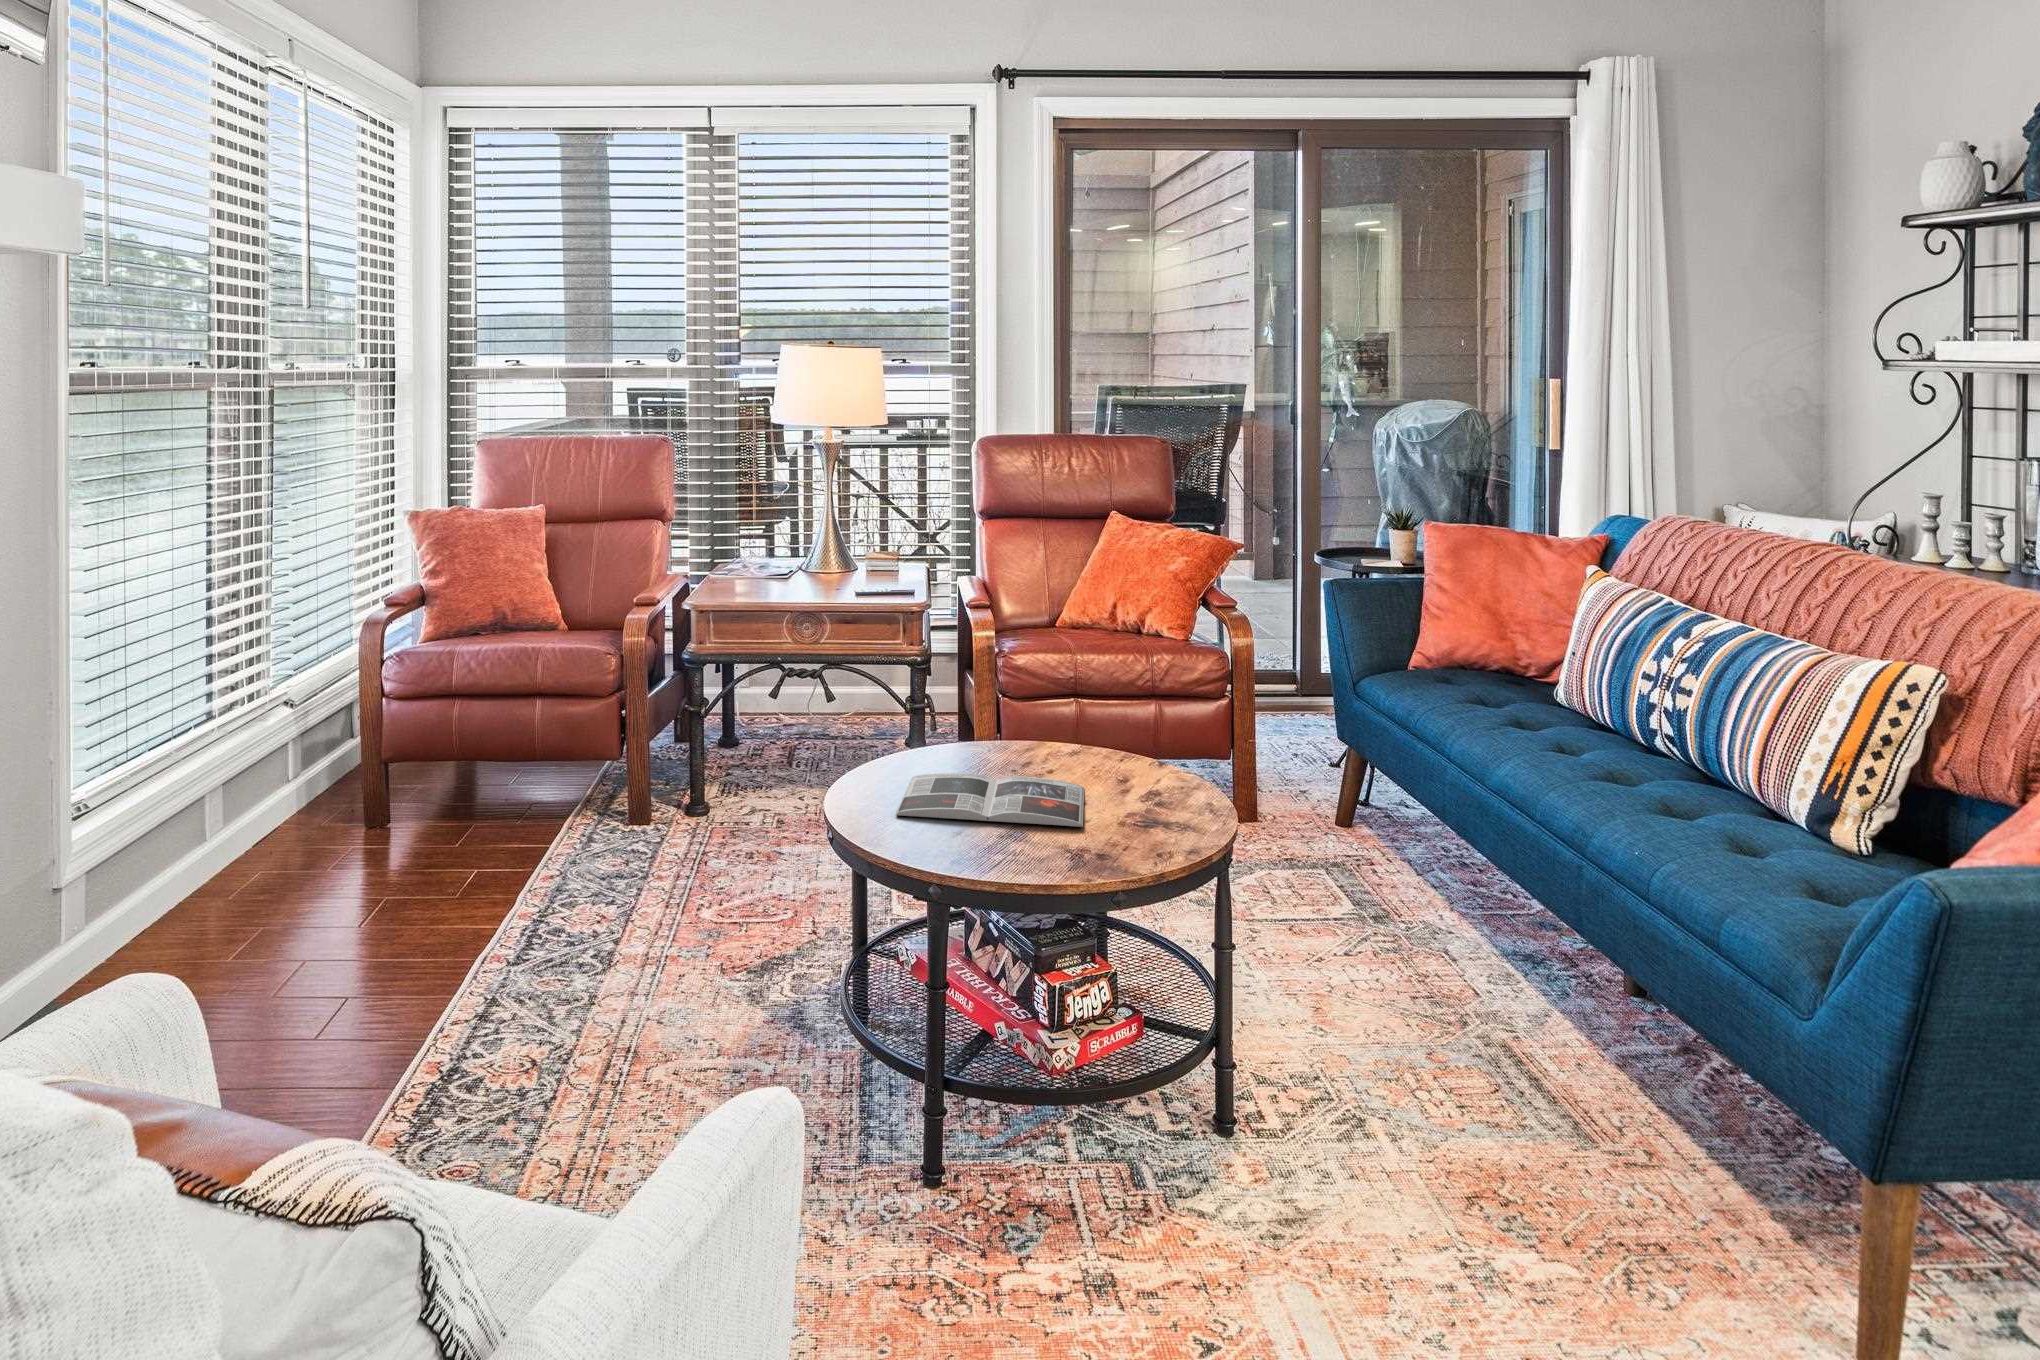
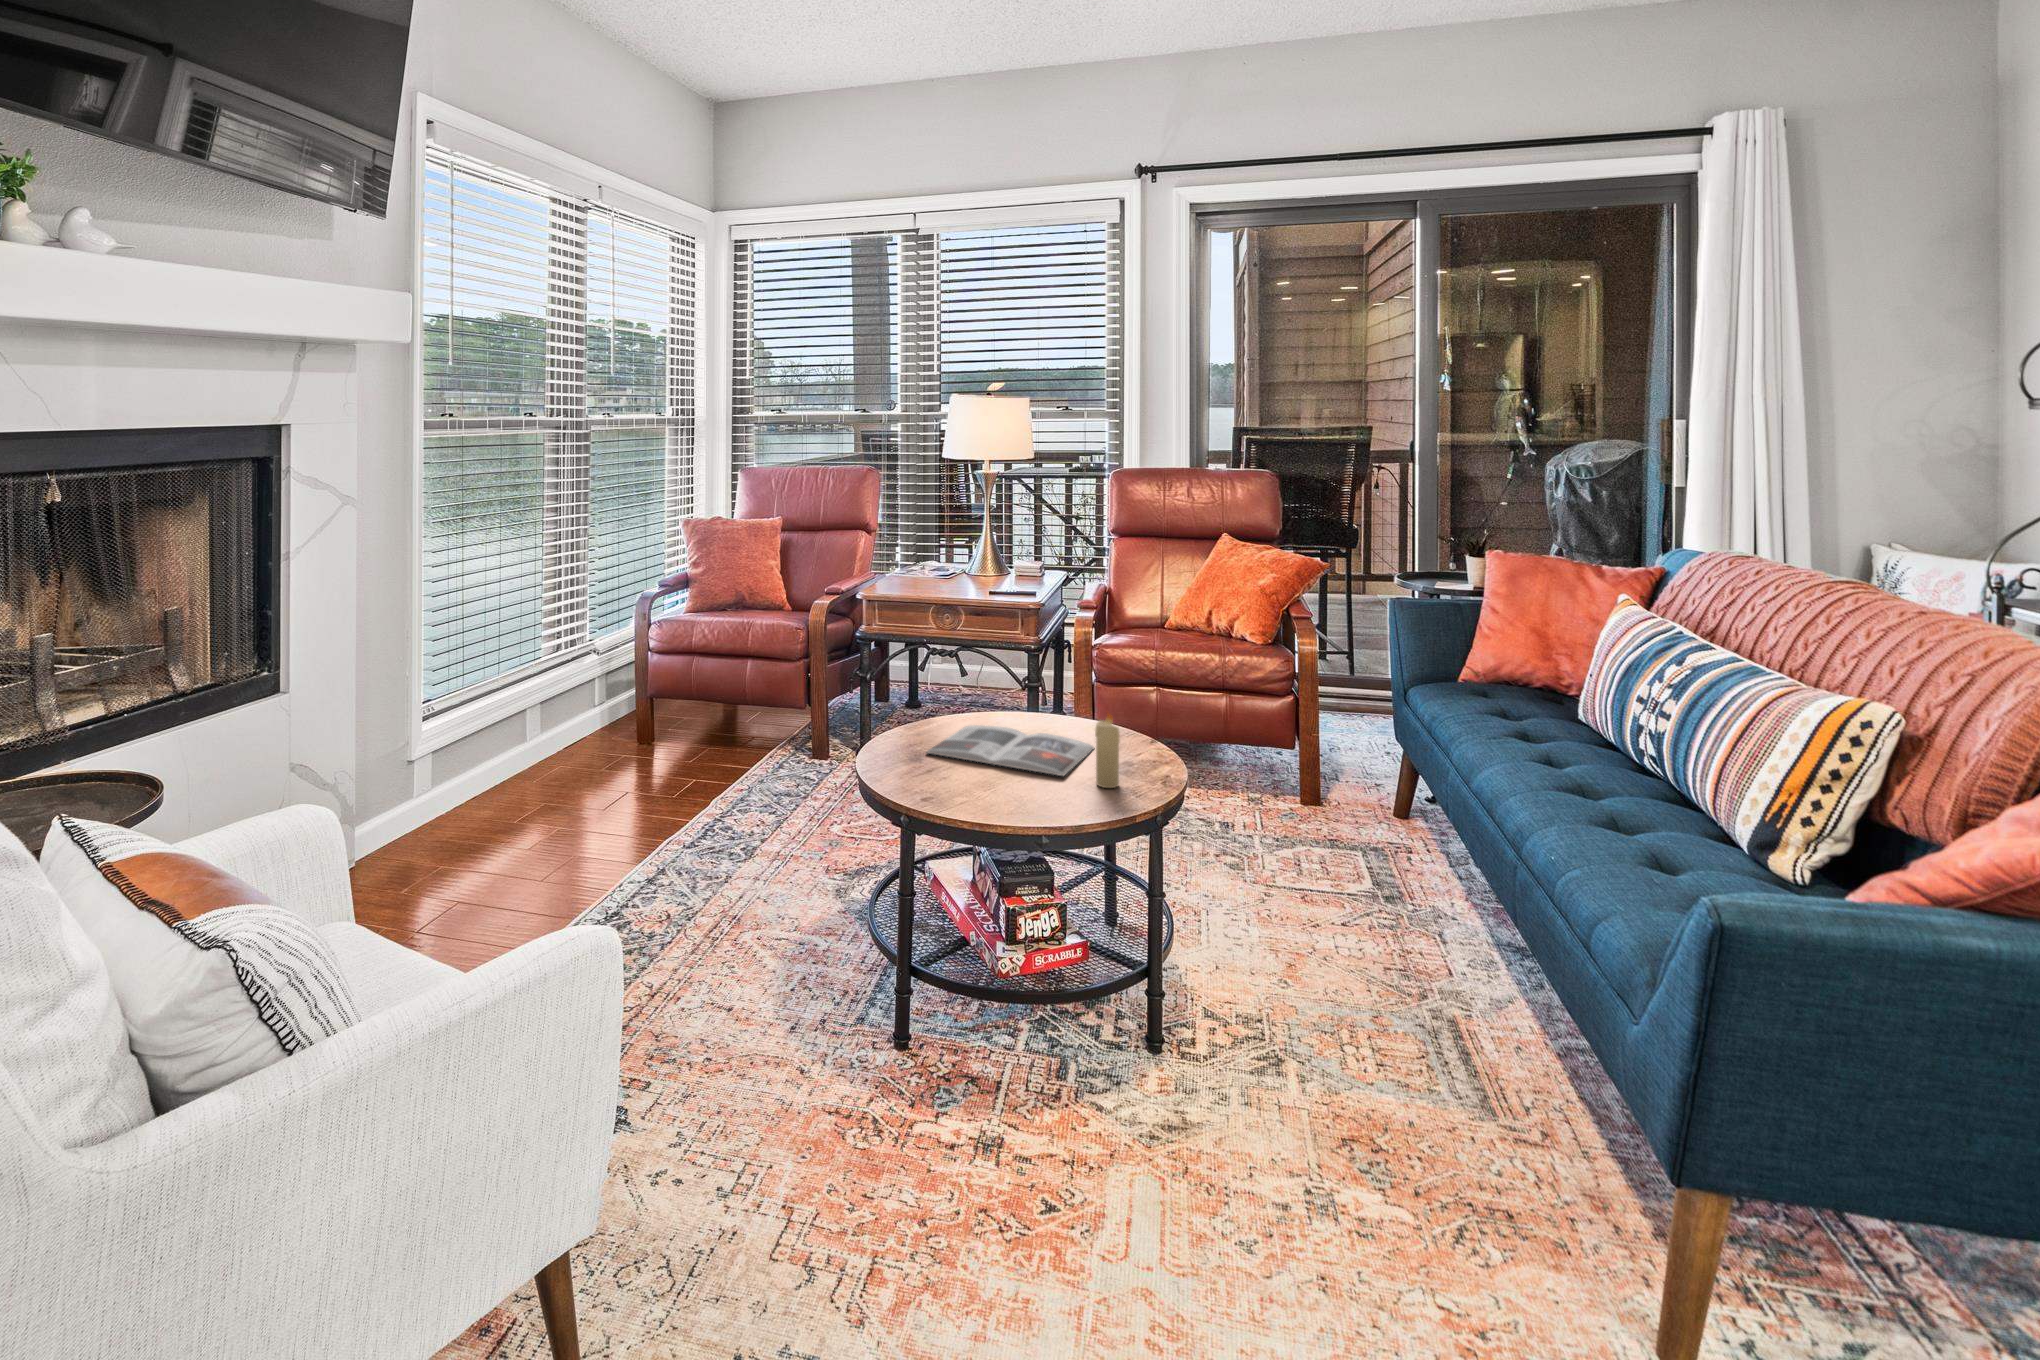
candle: none [1121,742,1152,835] -> present [1095,713,1120,788]

